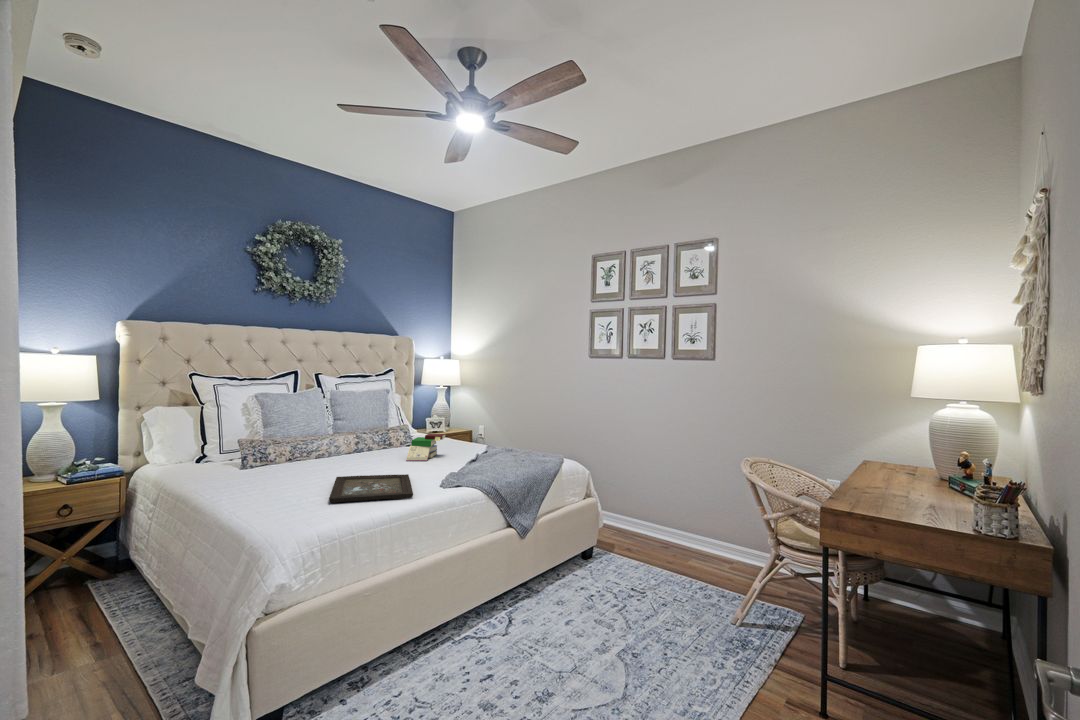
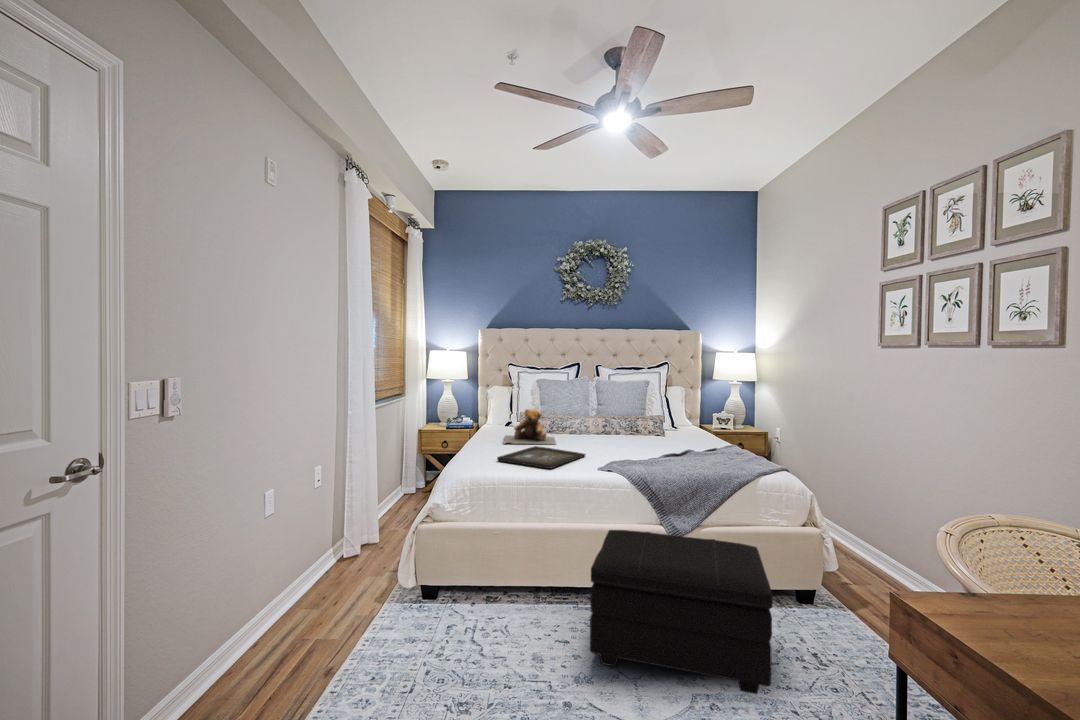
teddy bear: none [253,432,344,482] -> present [503,409,556,444]
book: present [406,434,445,461] -> none [616,424,660,448]
footstool: none [485,523,656,674] -> present [590,530,773,694]

